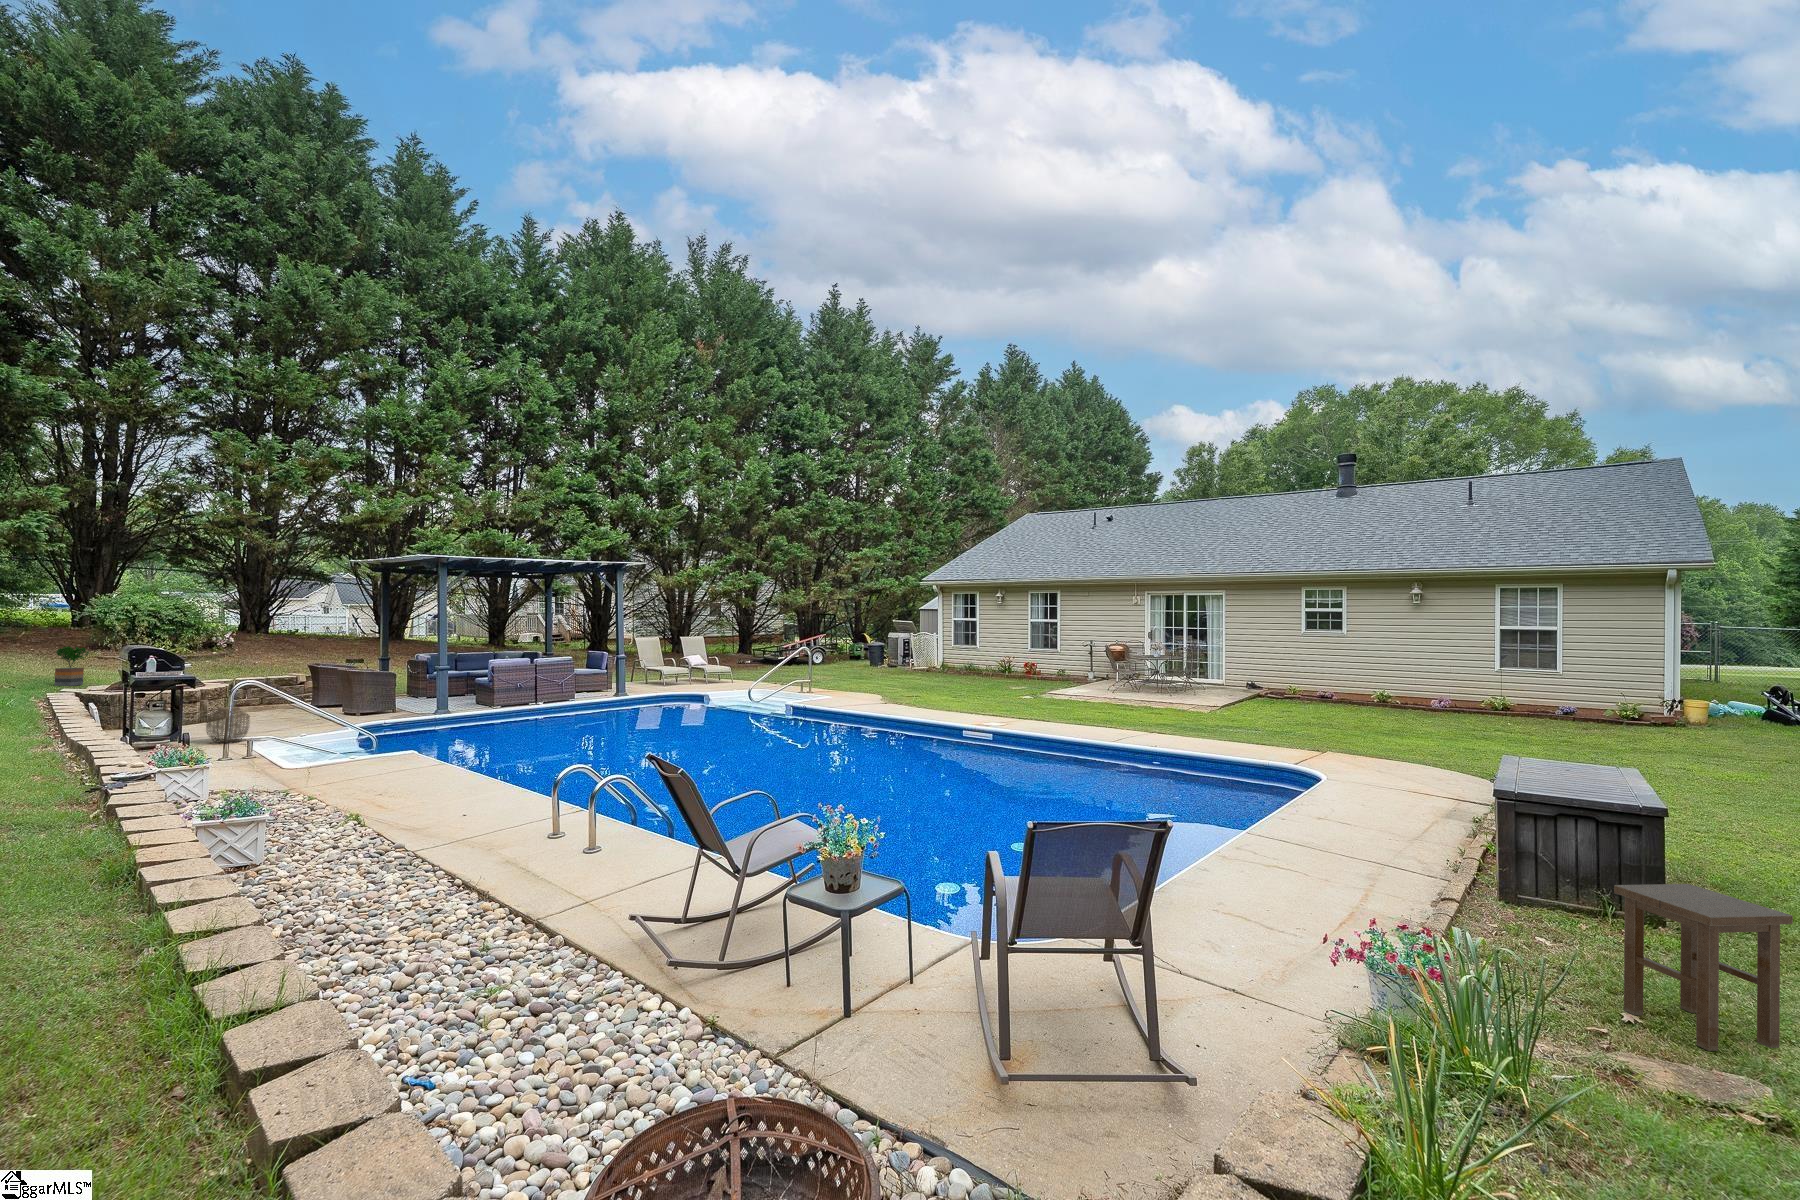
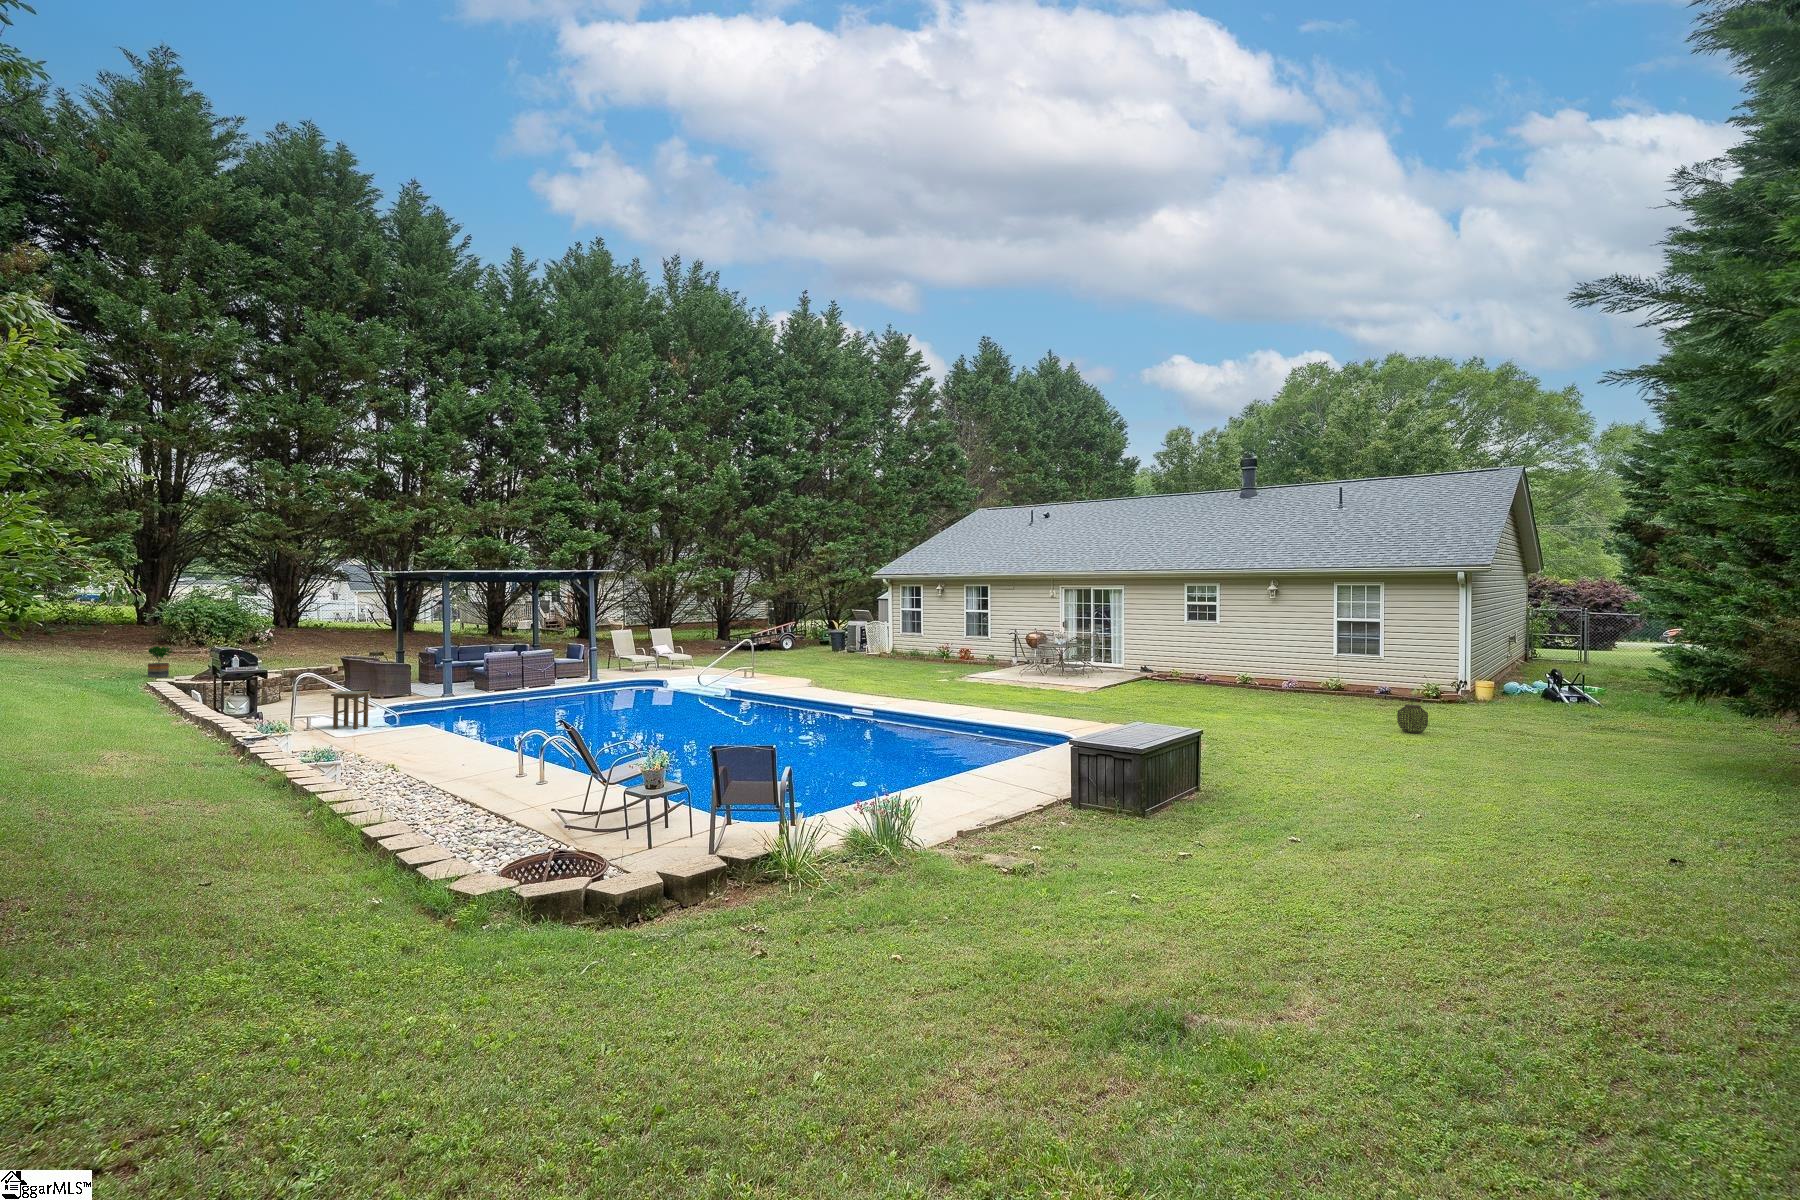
woven basket: present [206,707,249,743] -> present [1397,704,1428,734]
stool: present [1614,884,1793,1051] -> present [331,691,371,729]

